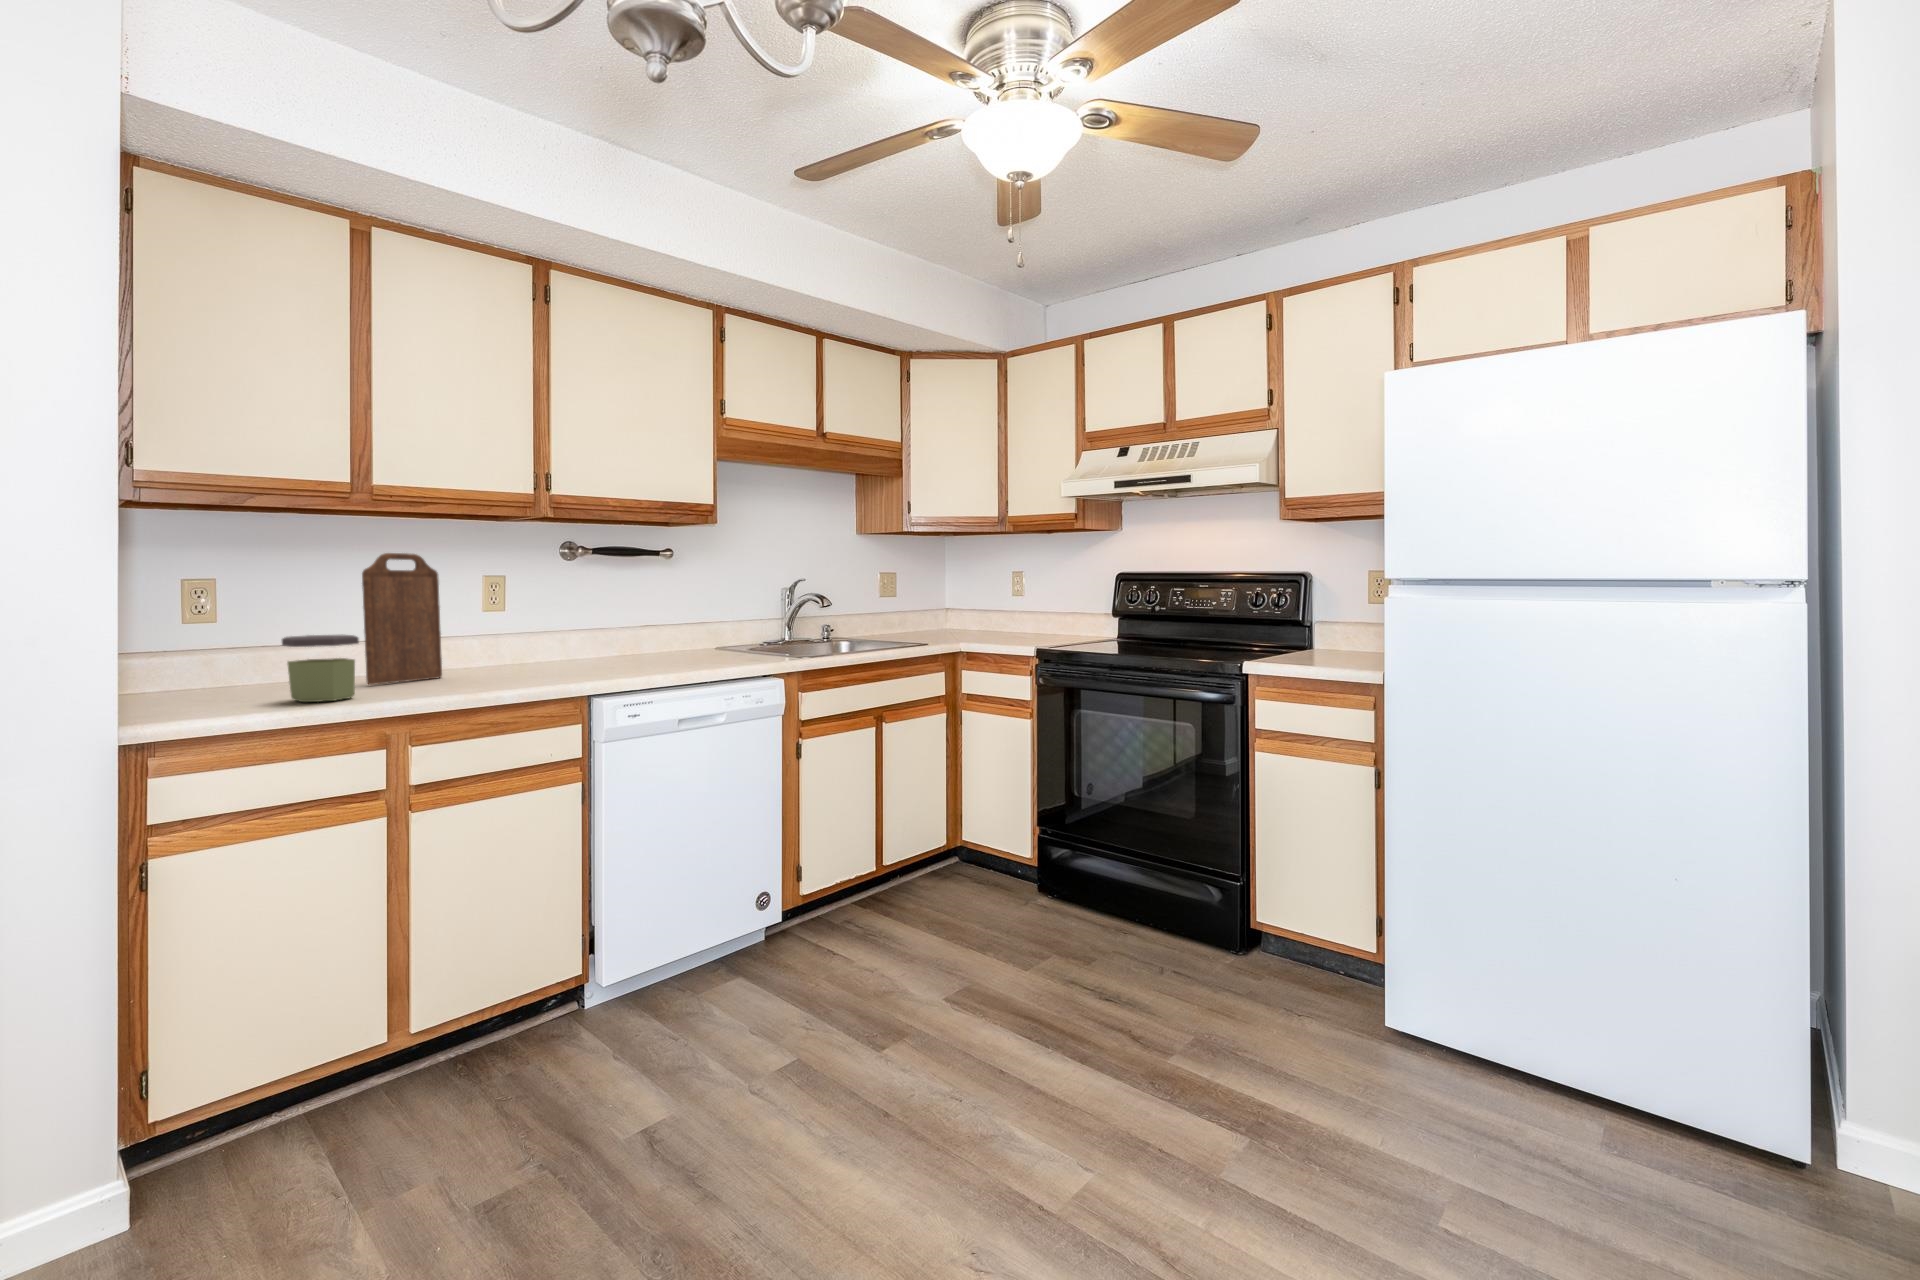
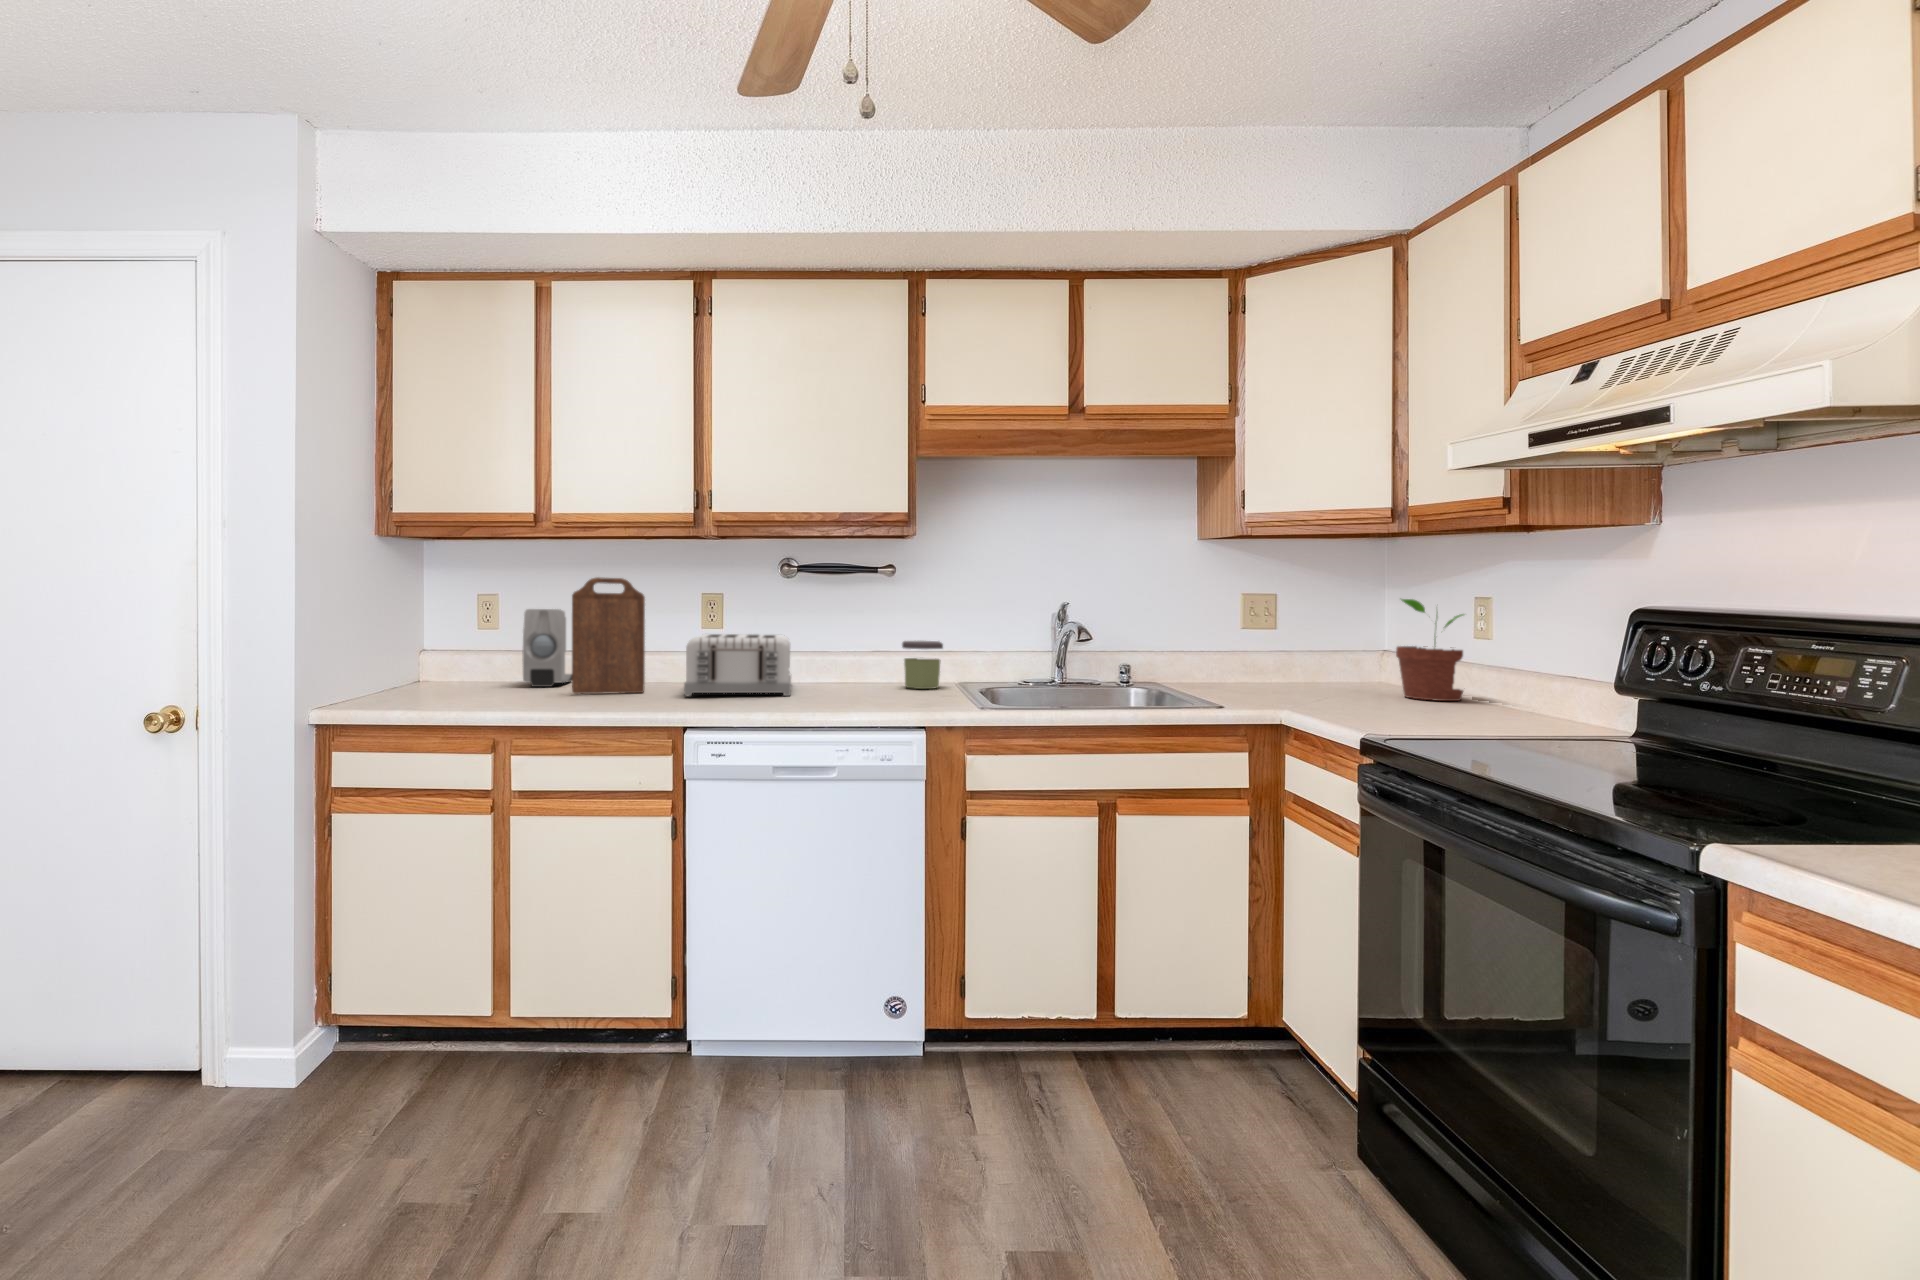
potted plant: none [964,560,1008,633] -> present [1396,599,1464,701]
soap dispenser: none [209,591,293,687] -> present [523,609,572,687]
toaster: none [453,612,605,674] -> present [684,634,791,696]
jar: present [282,635,359,702] -> present [902,641,943,689]

